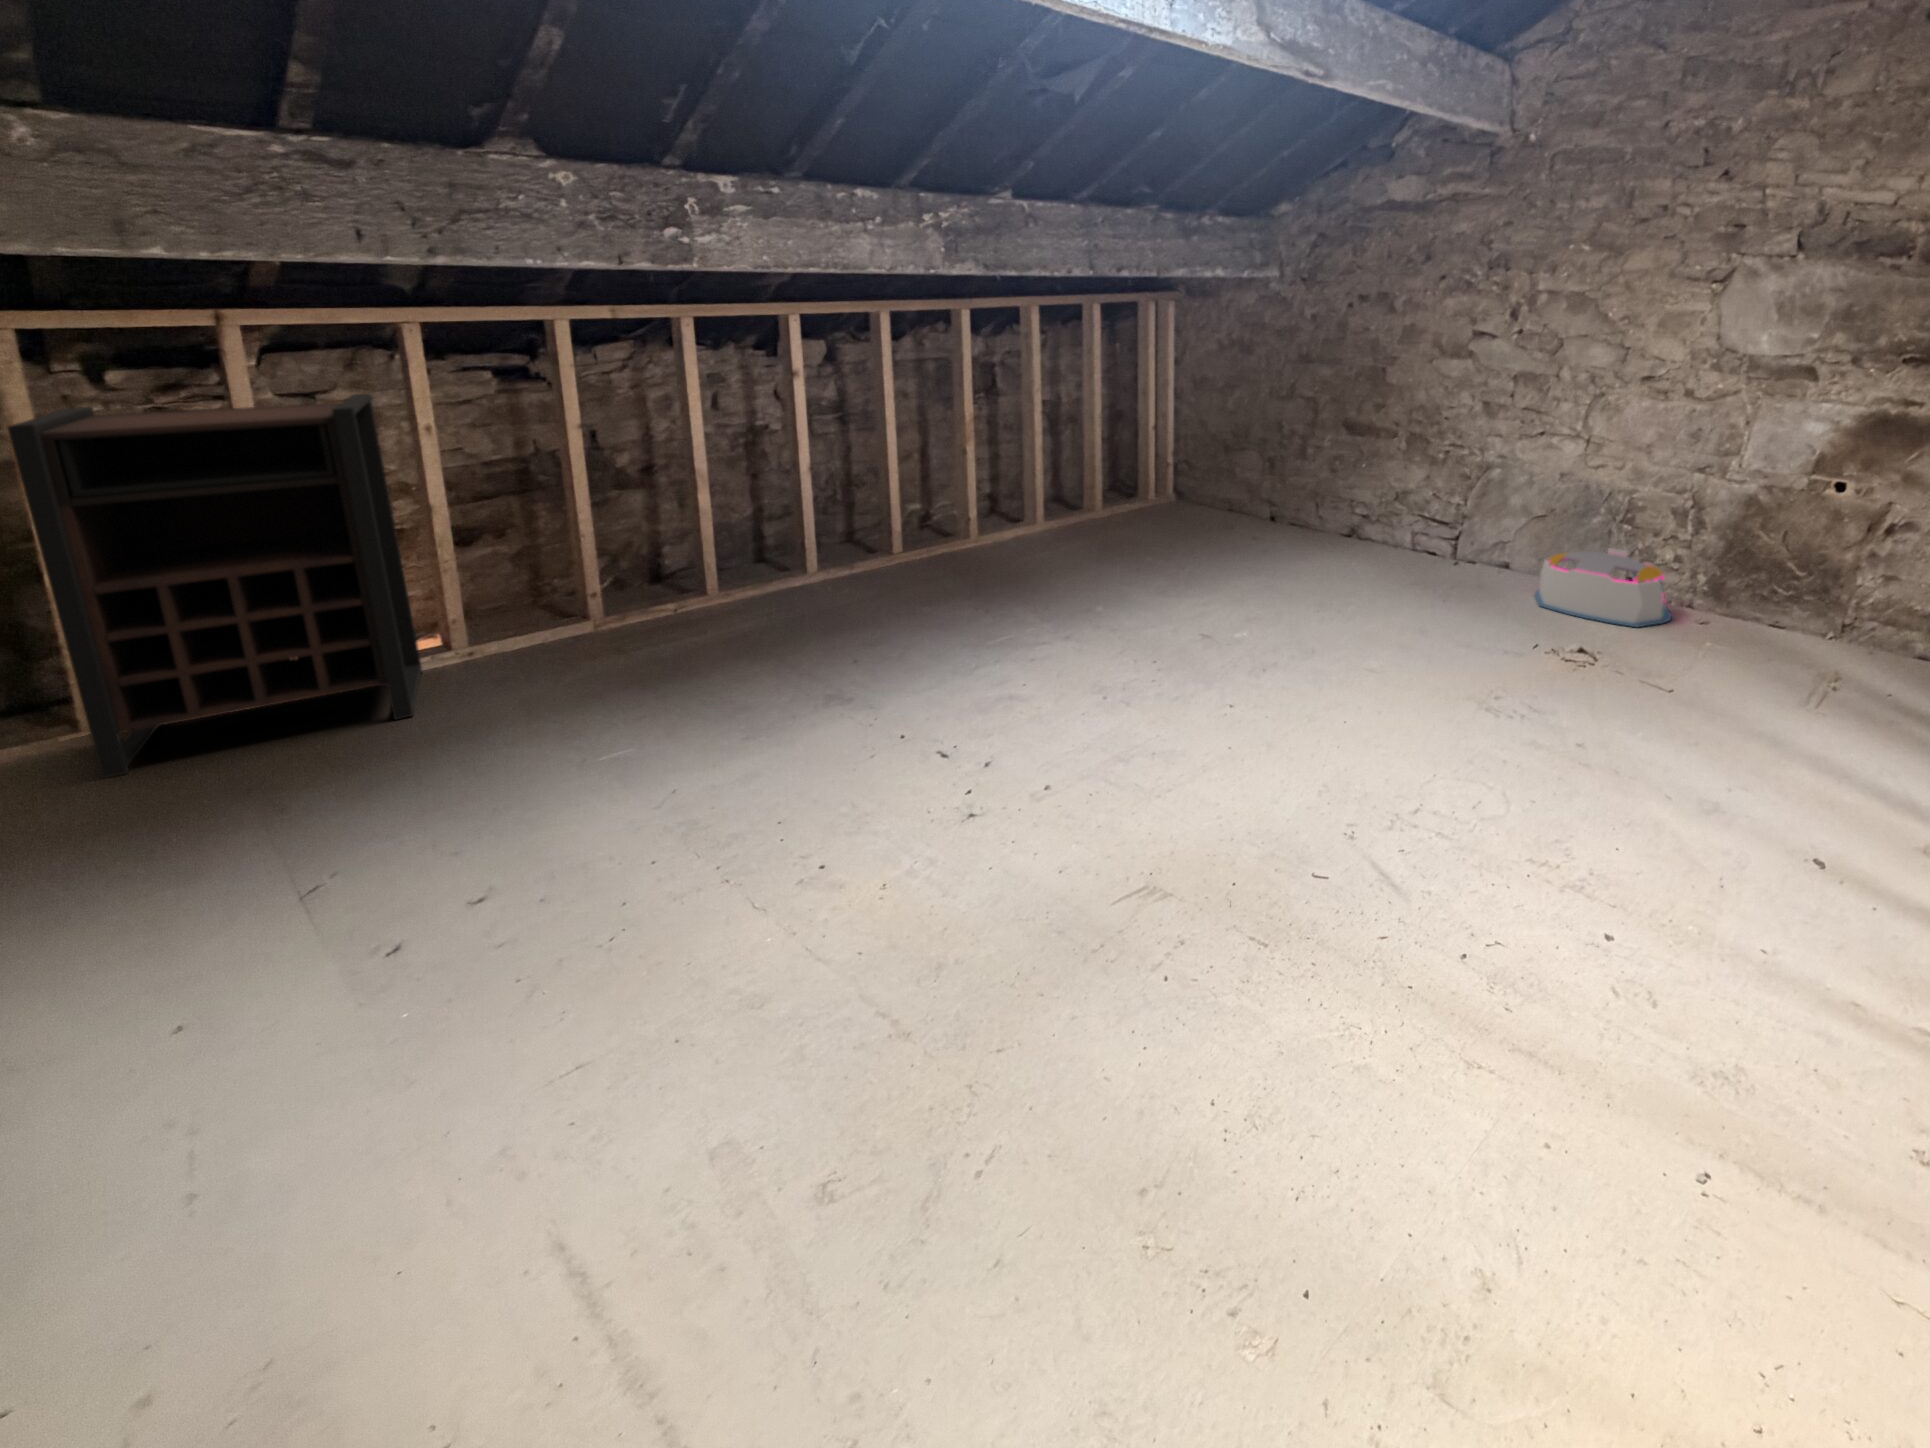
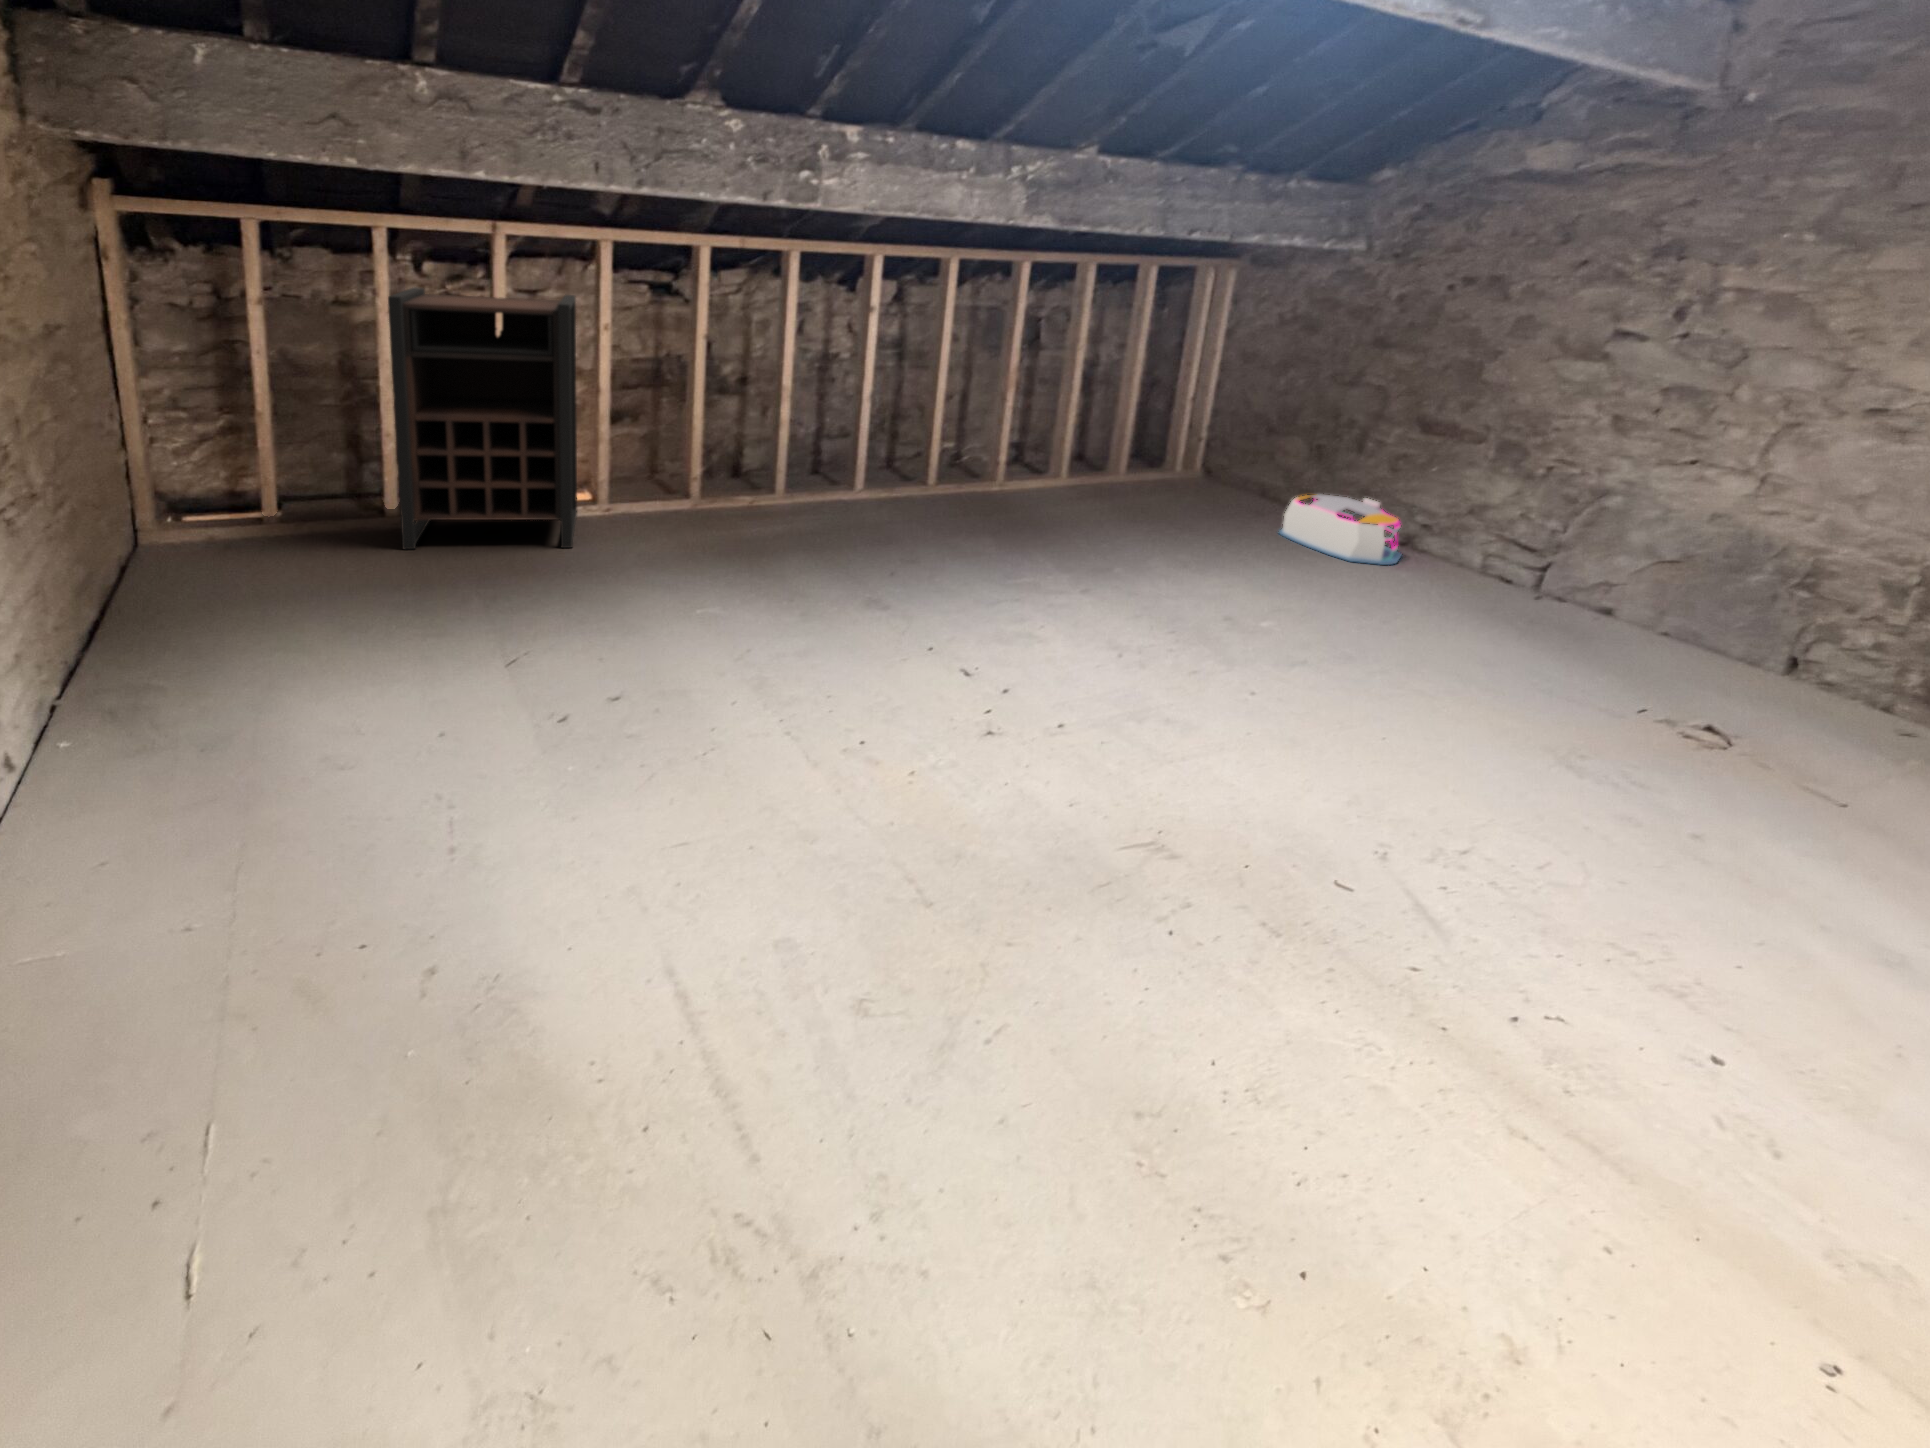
storage bin: present [1535,548,1671,627] -> present [1279,495,1401,565]

